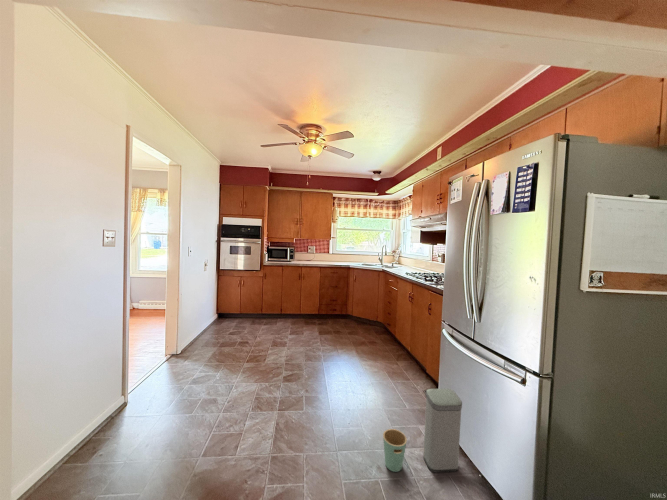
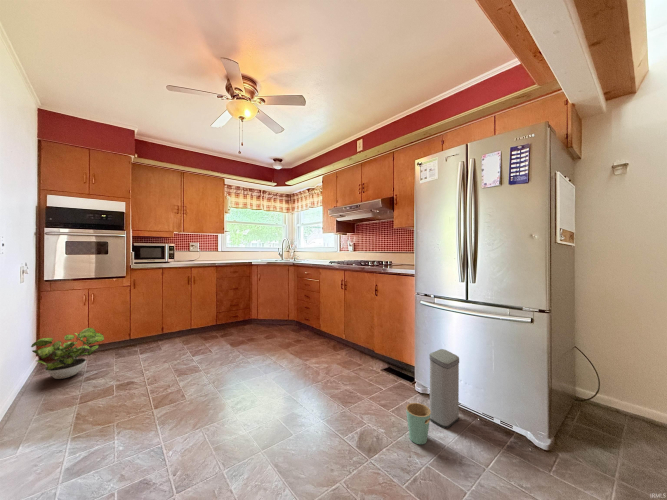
potted plant: none [209,303,241,331] -> present [31,328,104,379]

